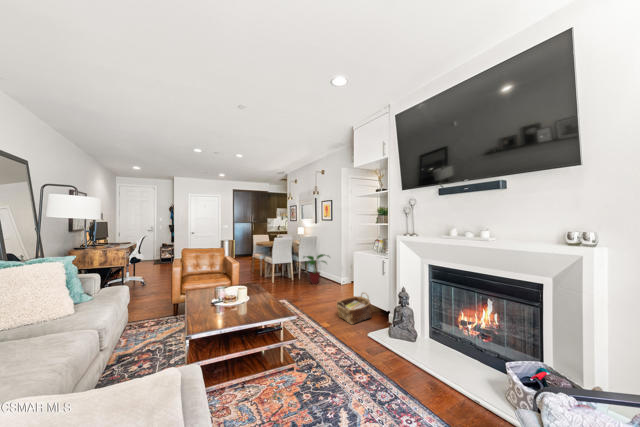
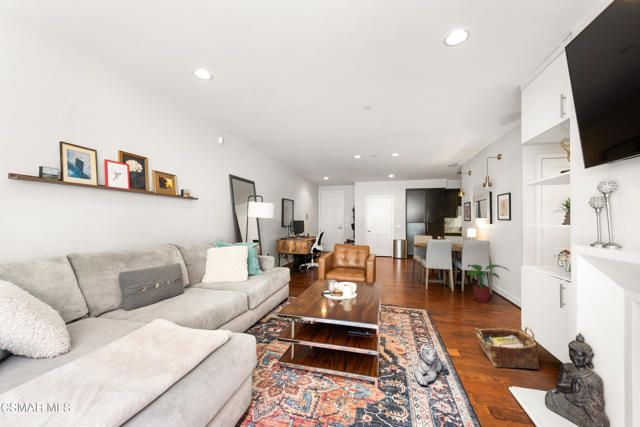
plush toy: none [310,321,333,355] -> present [414,344,448,386]

